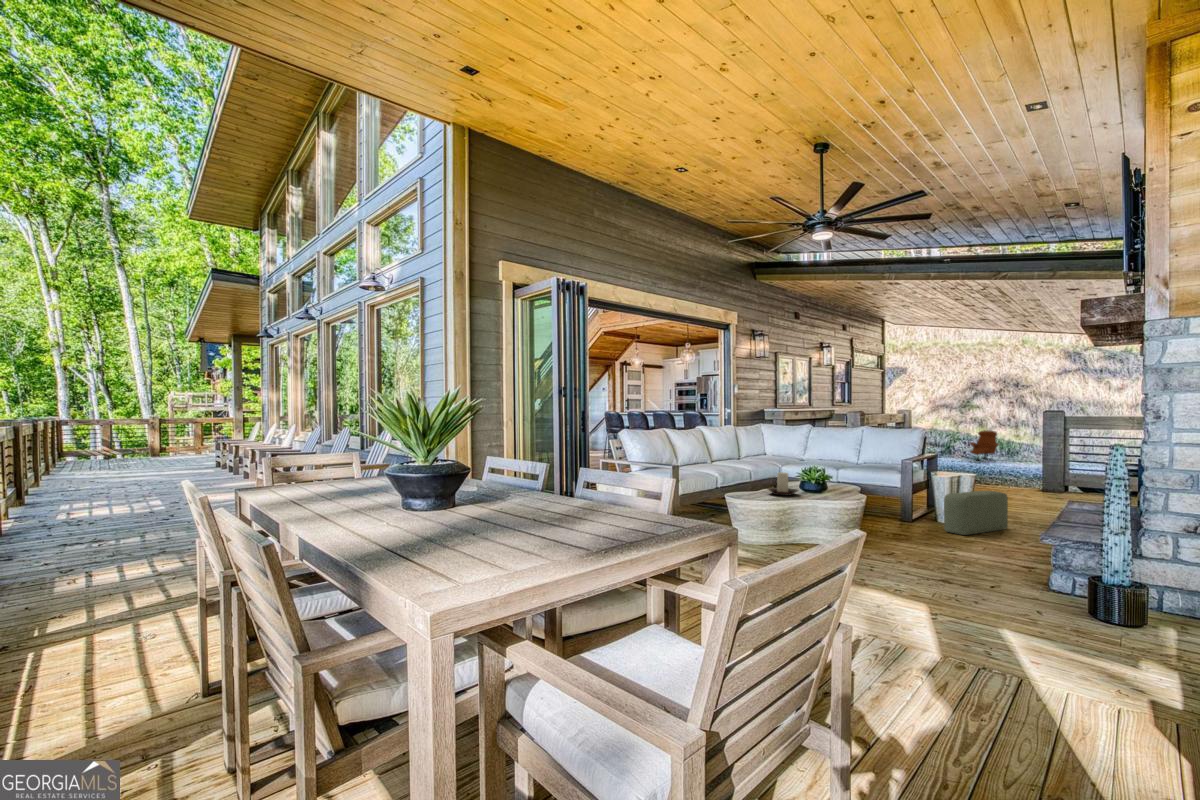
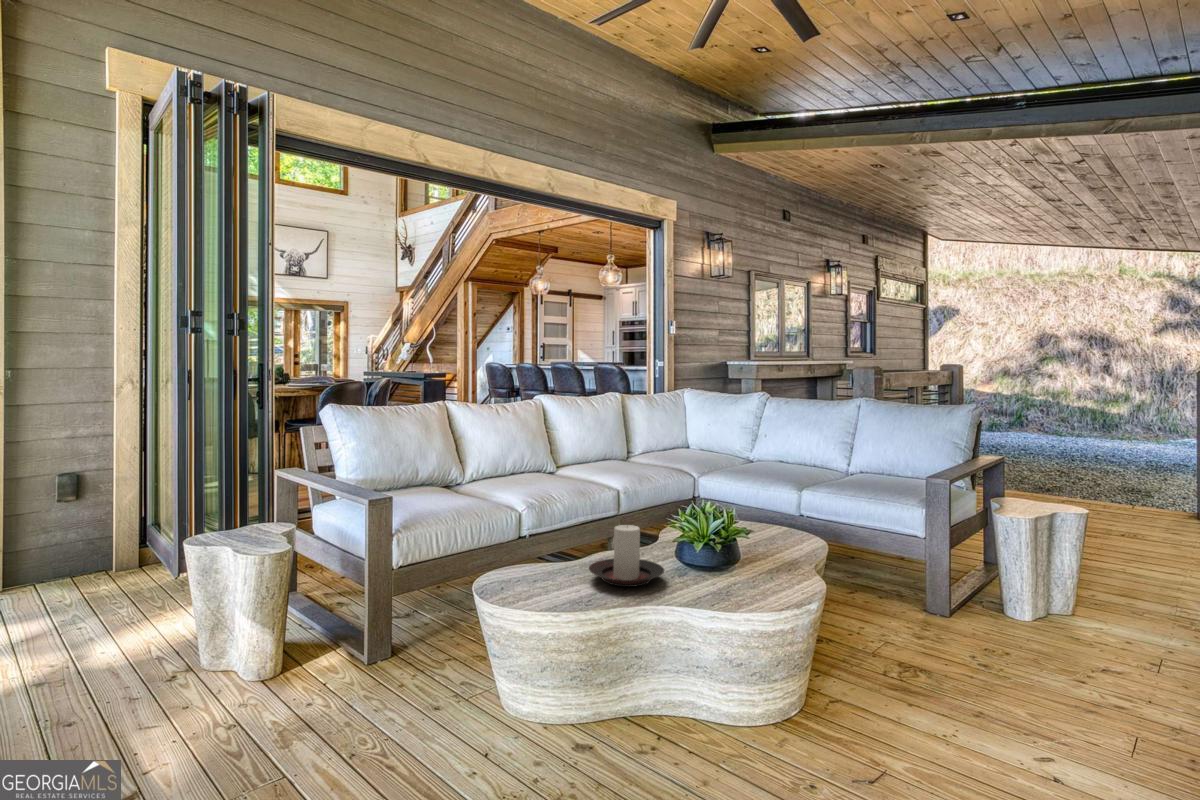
lounge chair: present [970,430,999,461] -> none [1043,396,1092,445]
pouf: present [944,491,1008,535] -> none [1015,551,1159,668]

